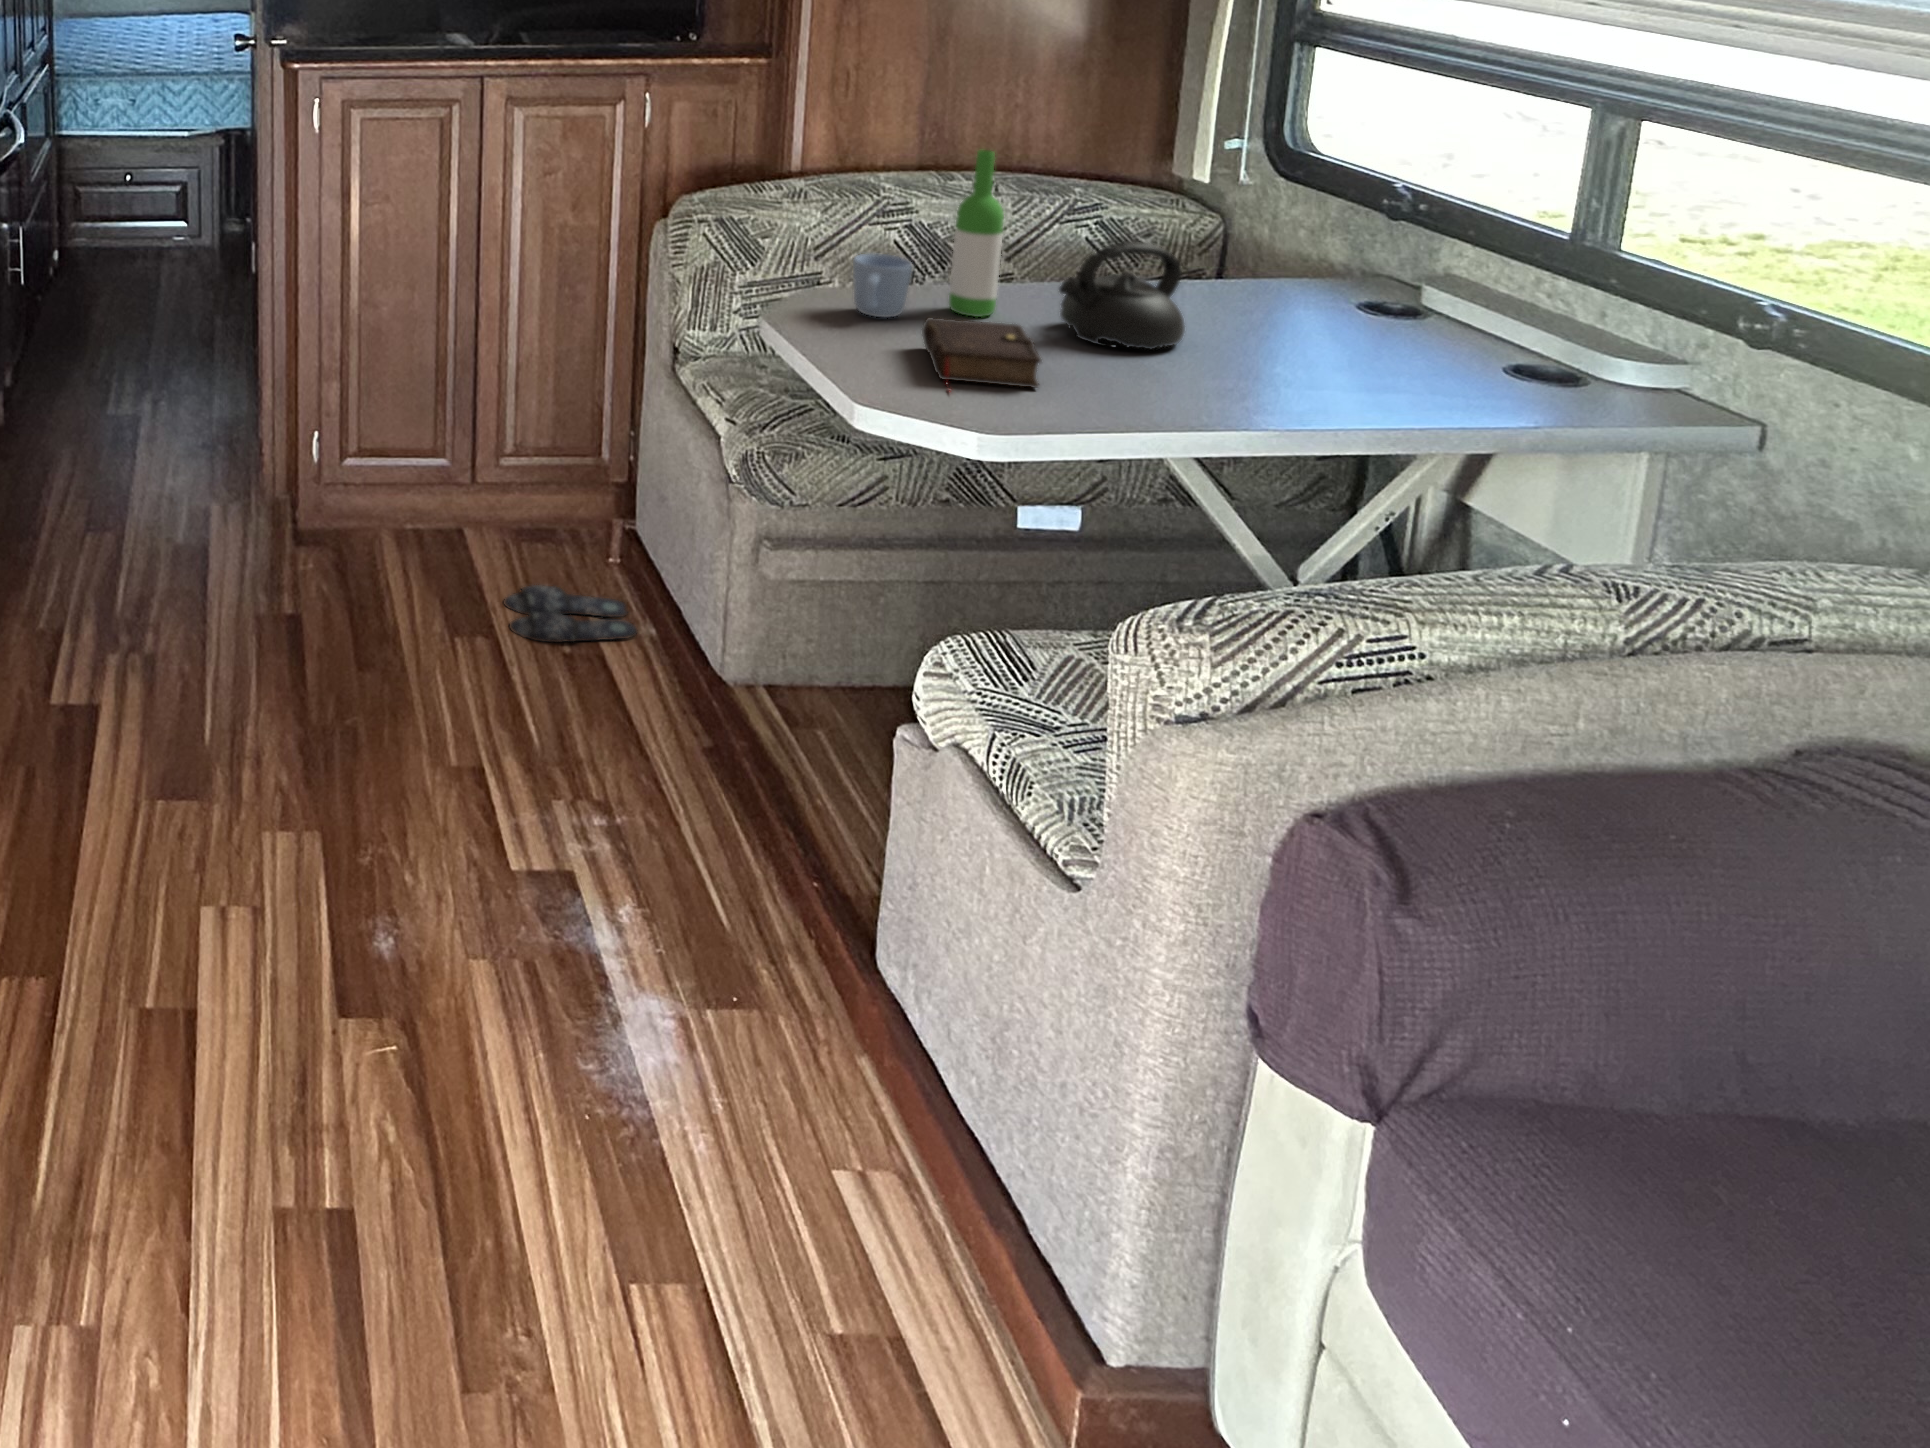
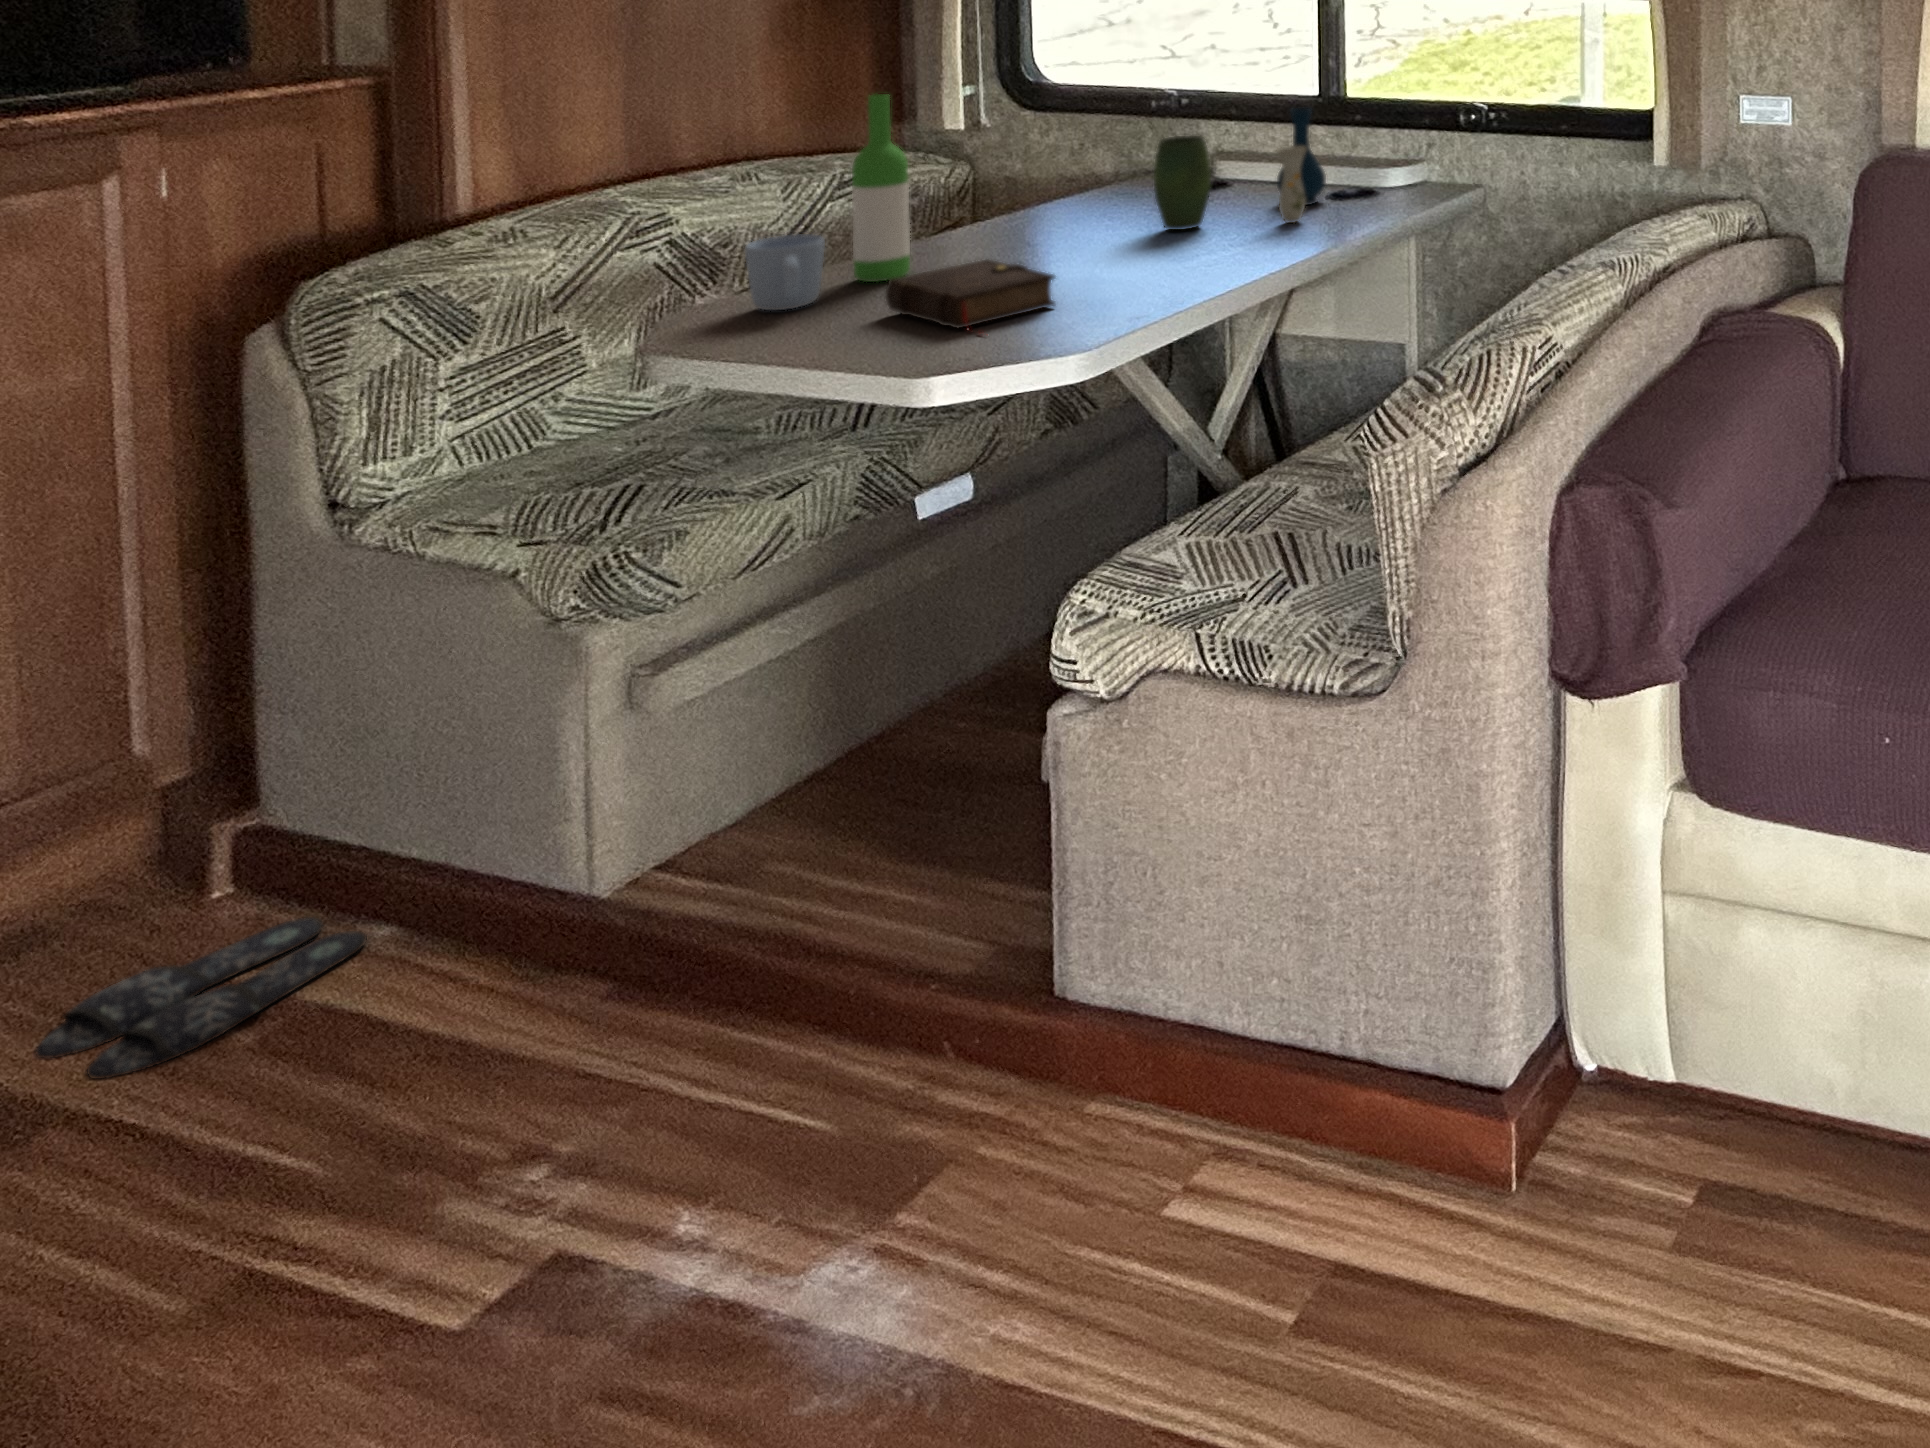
teapot: present [1059,242,1185,350] -> none [982,156,1109,265]
vase: none [1255,250,1508,388] -> present [1154,108,1326,230]

